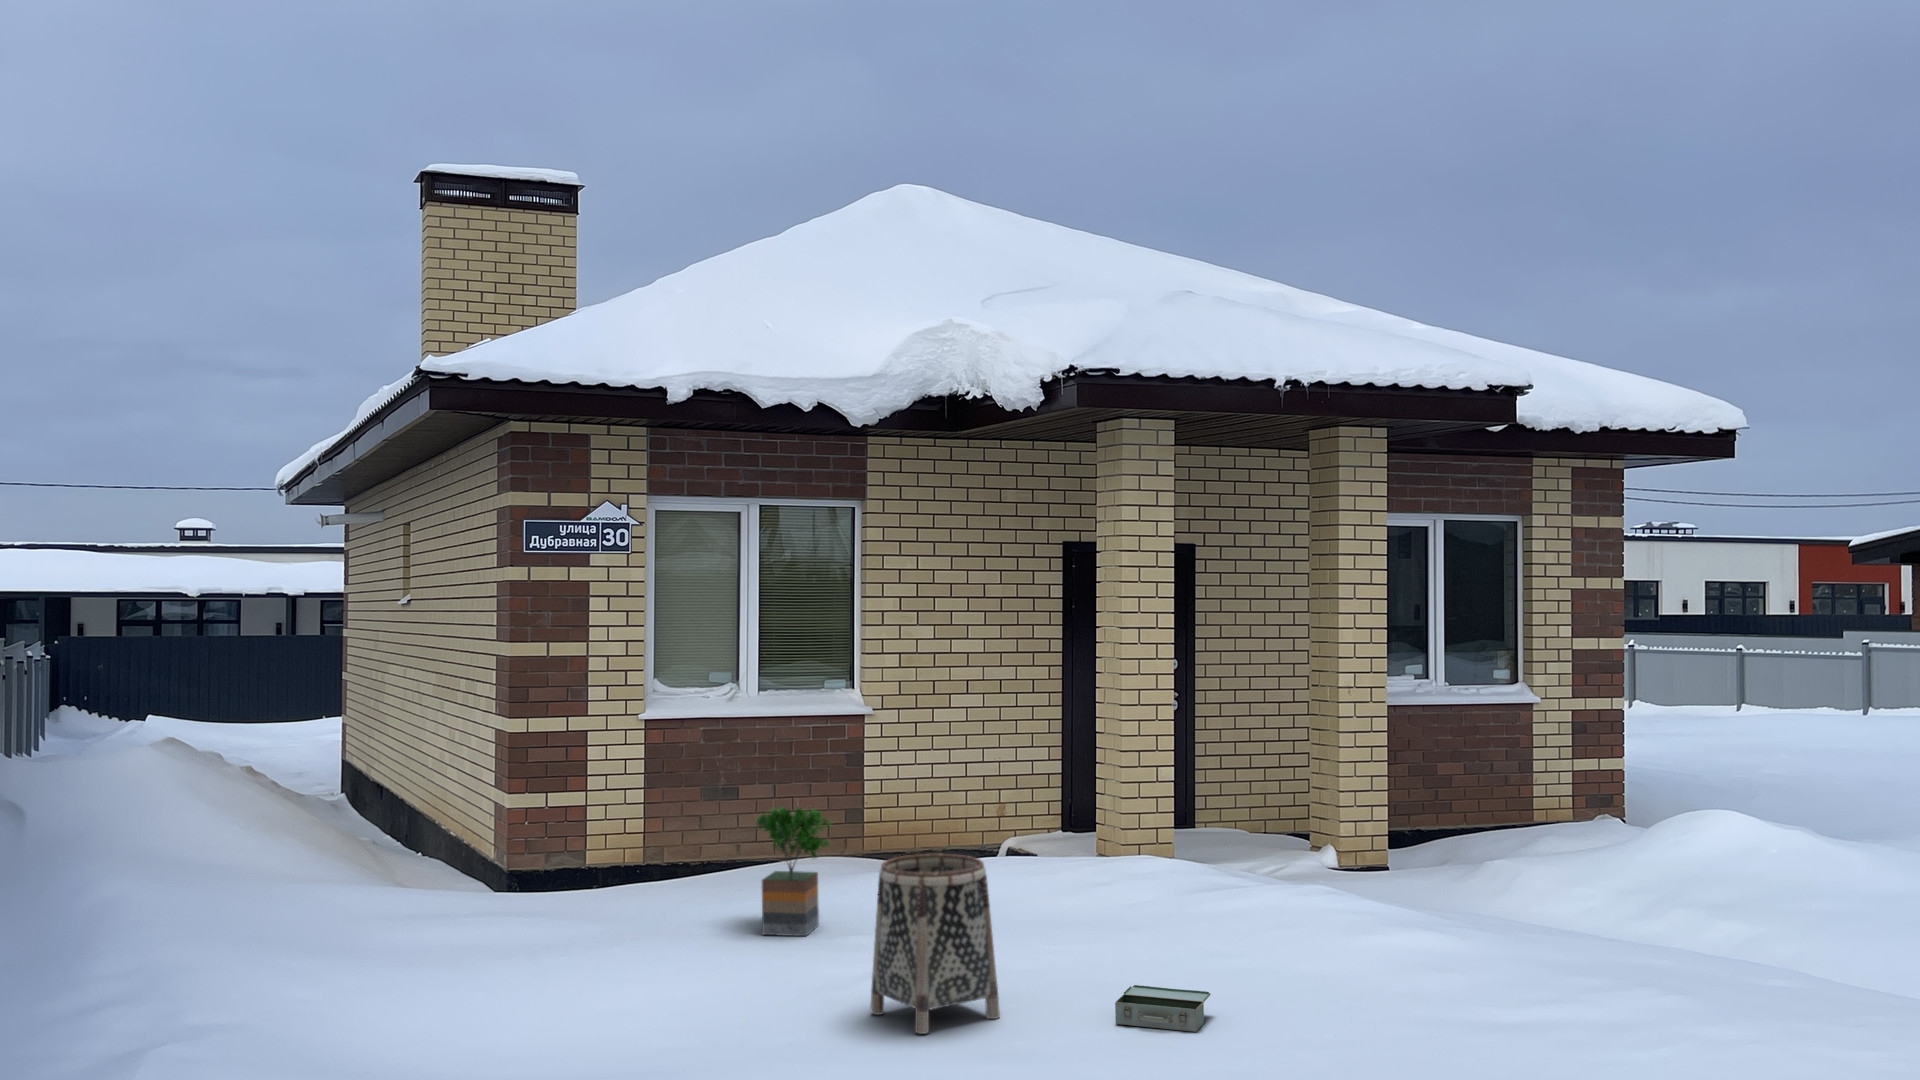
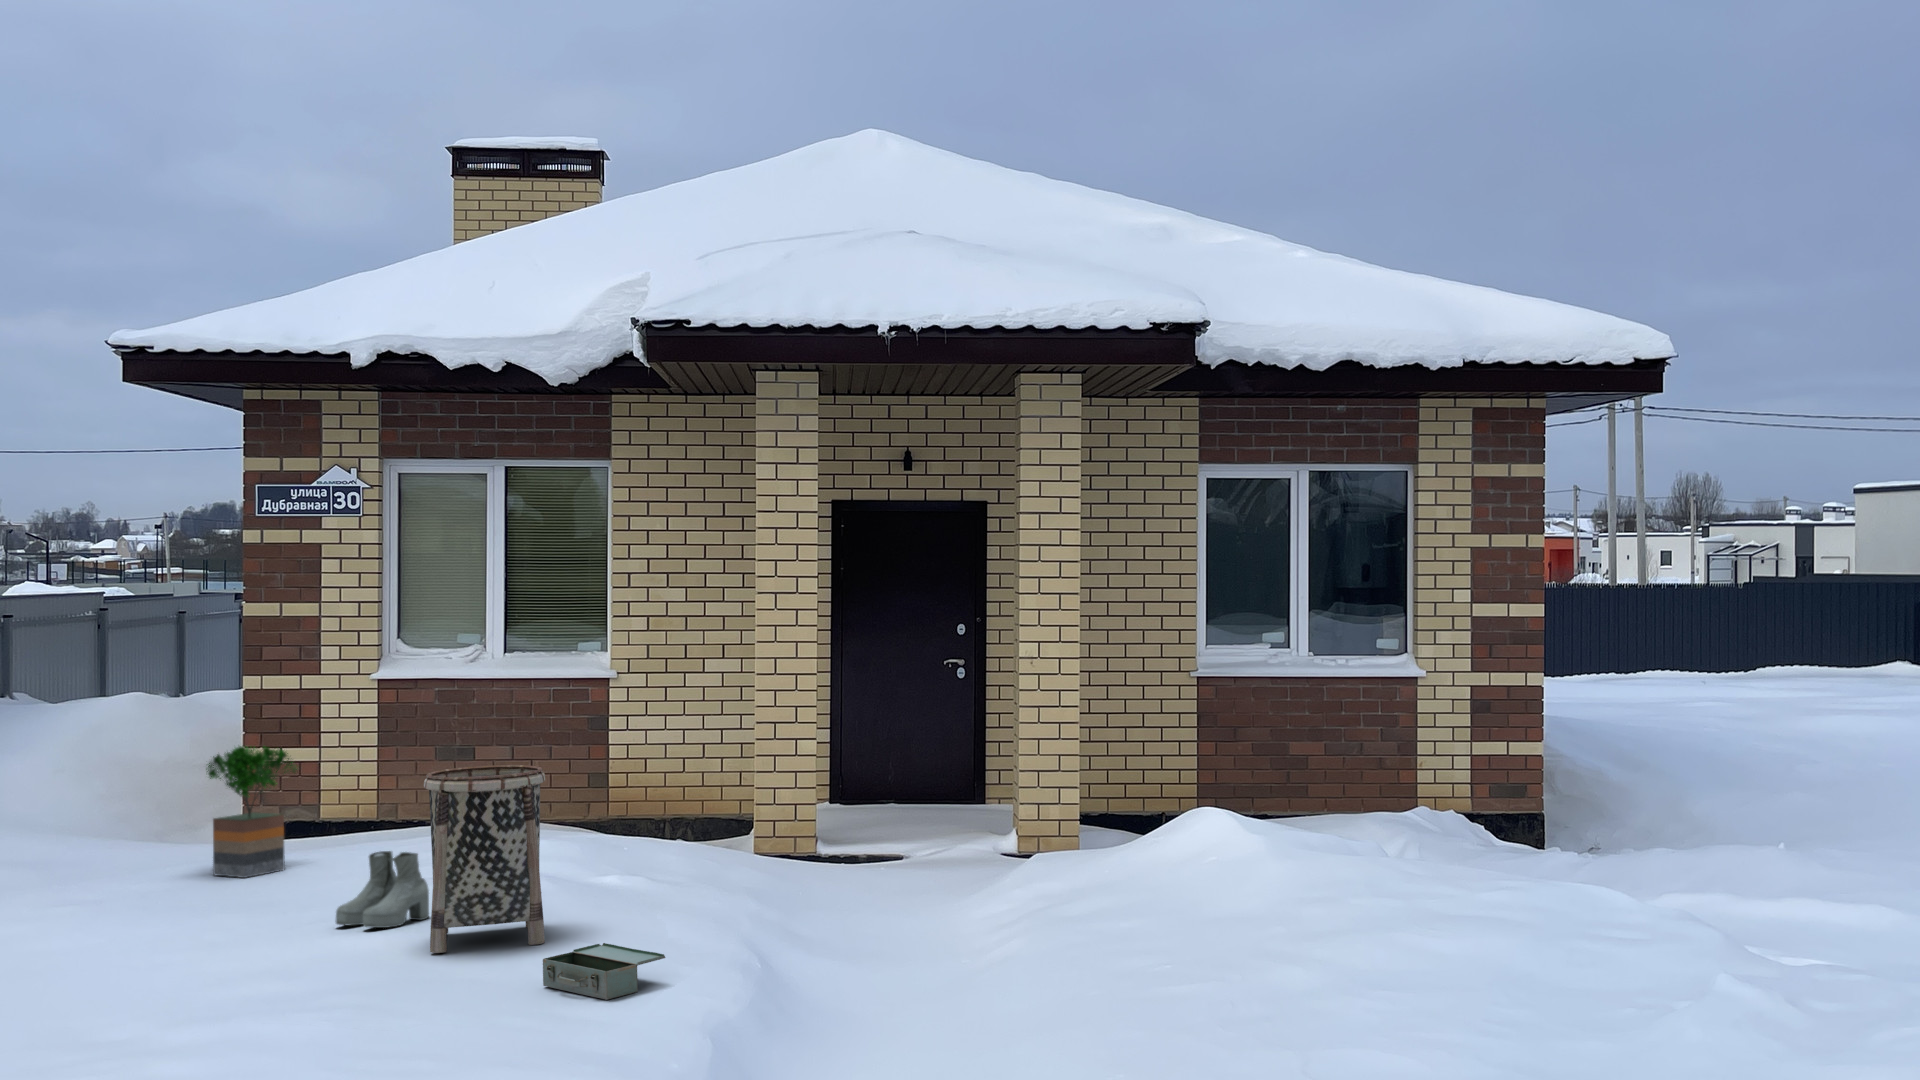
basket: present [870,854,1000,1034] -> present [424,765,545,953]
boots: none [1083,910,1144,981] -> present [336,851,429,928]
toolbox: present [1115,985,1211,1032] -> present [543,943,665,1000]

